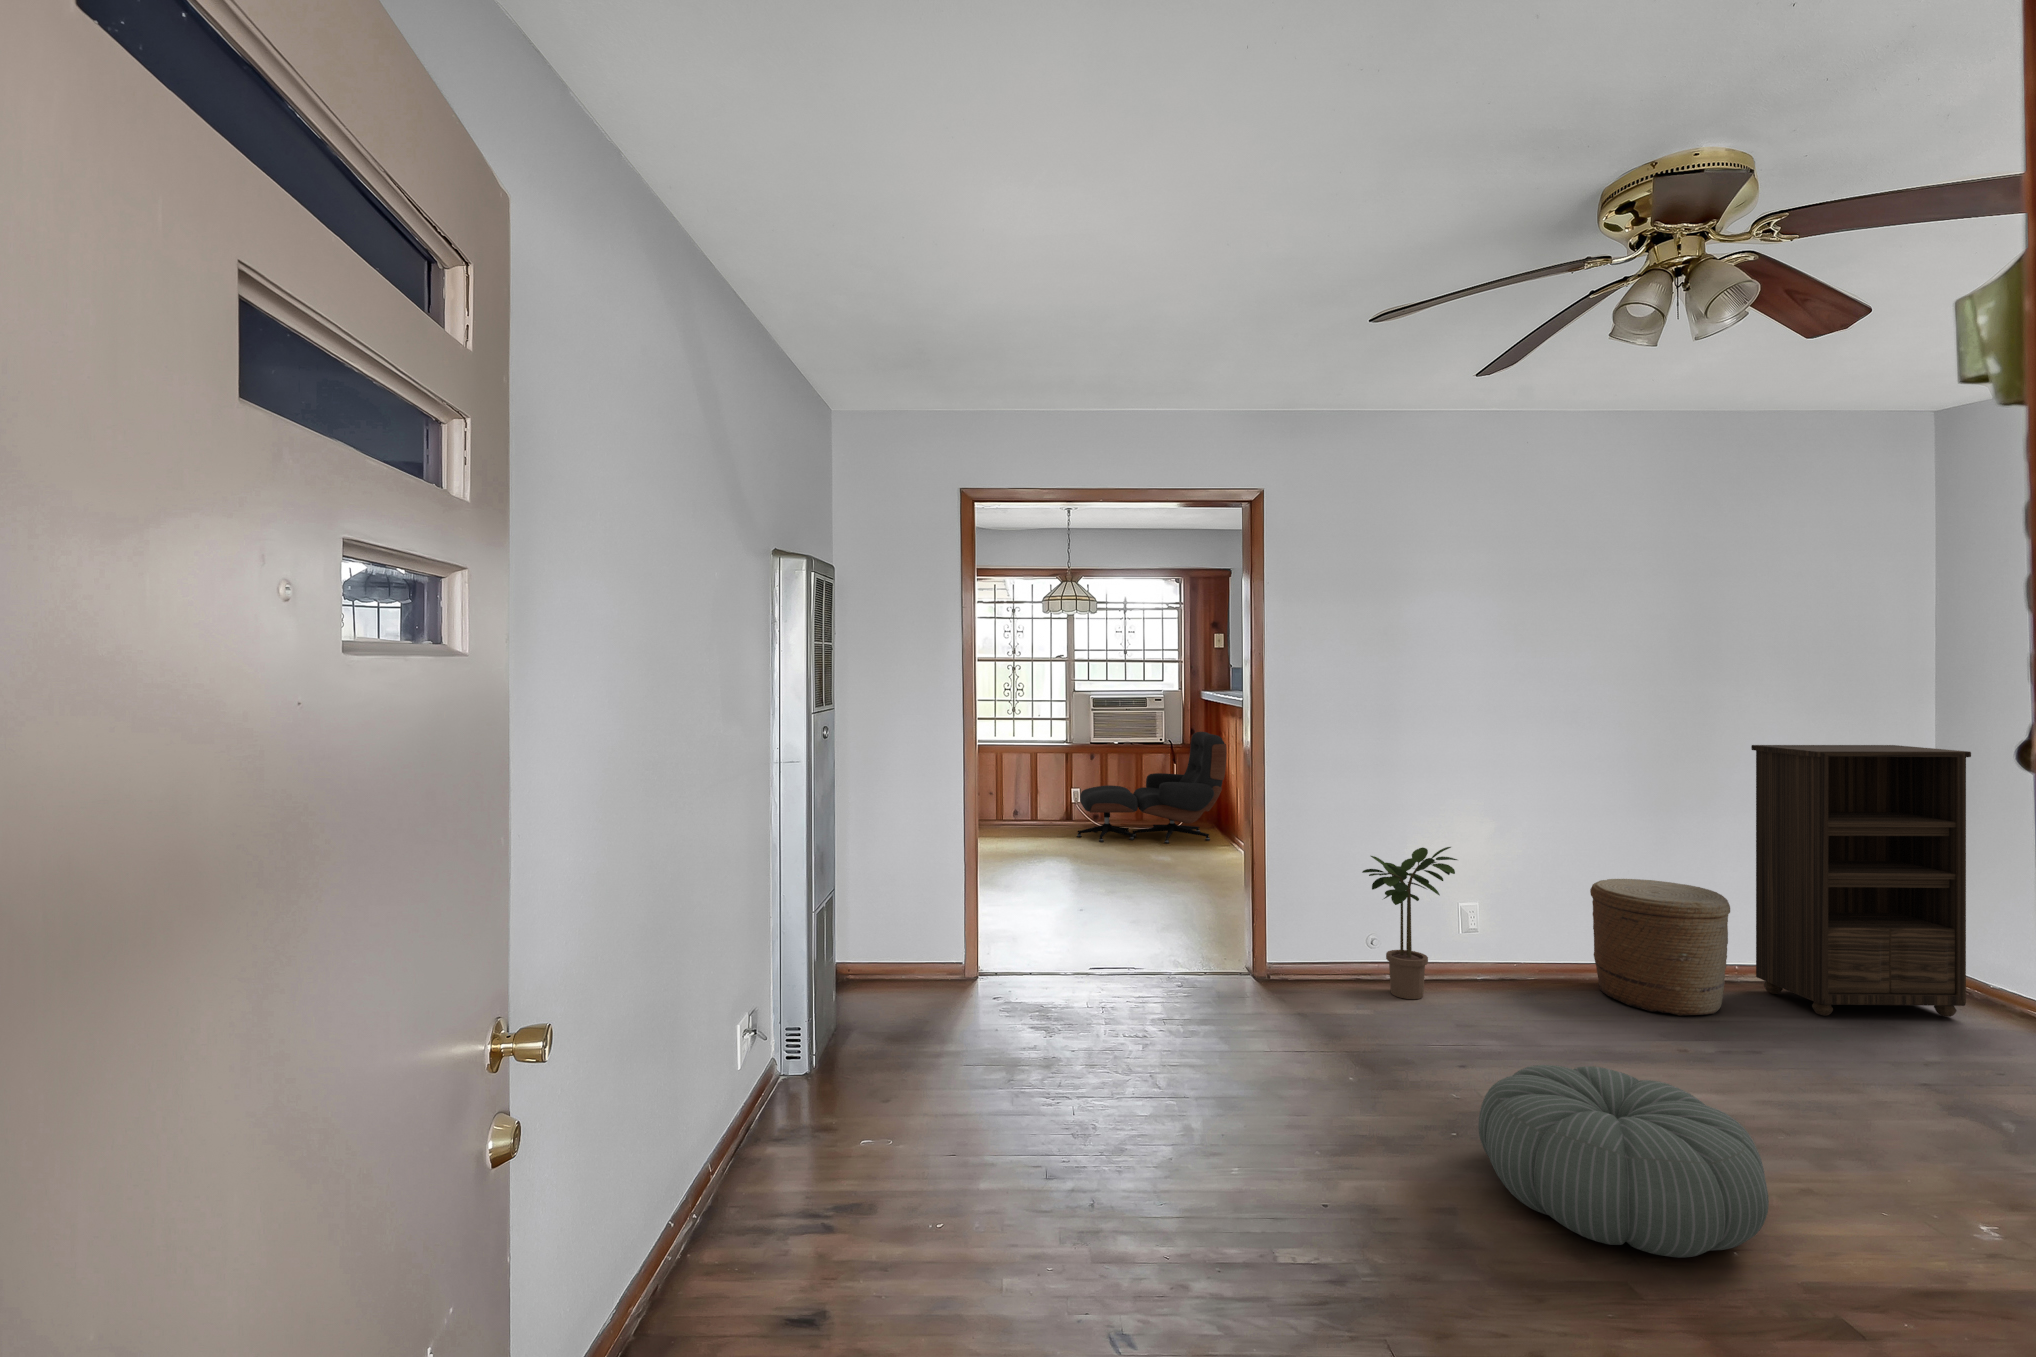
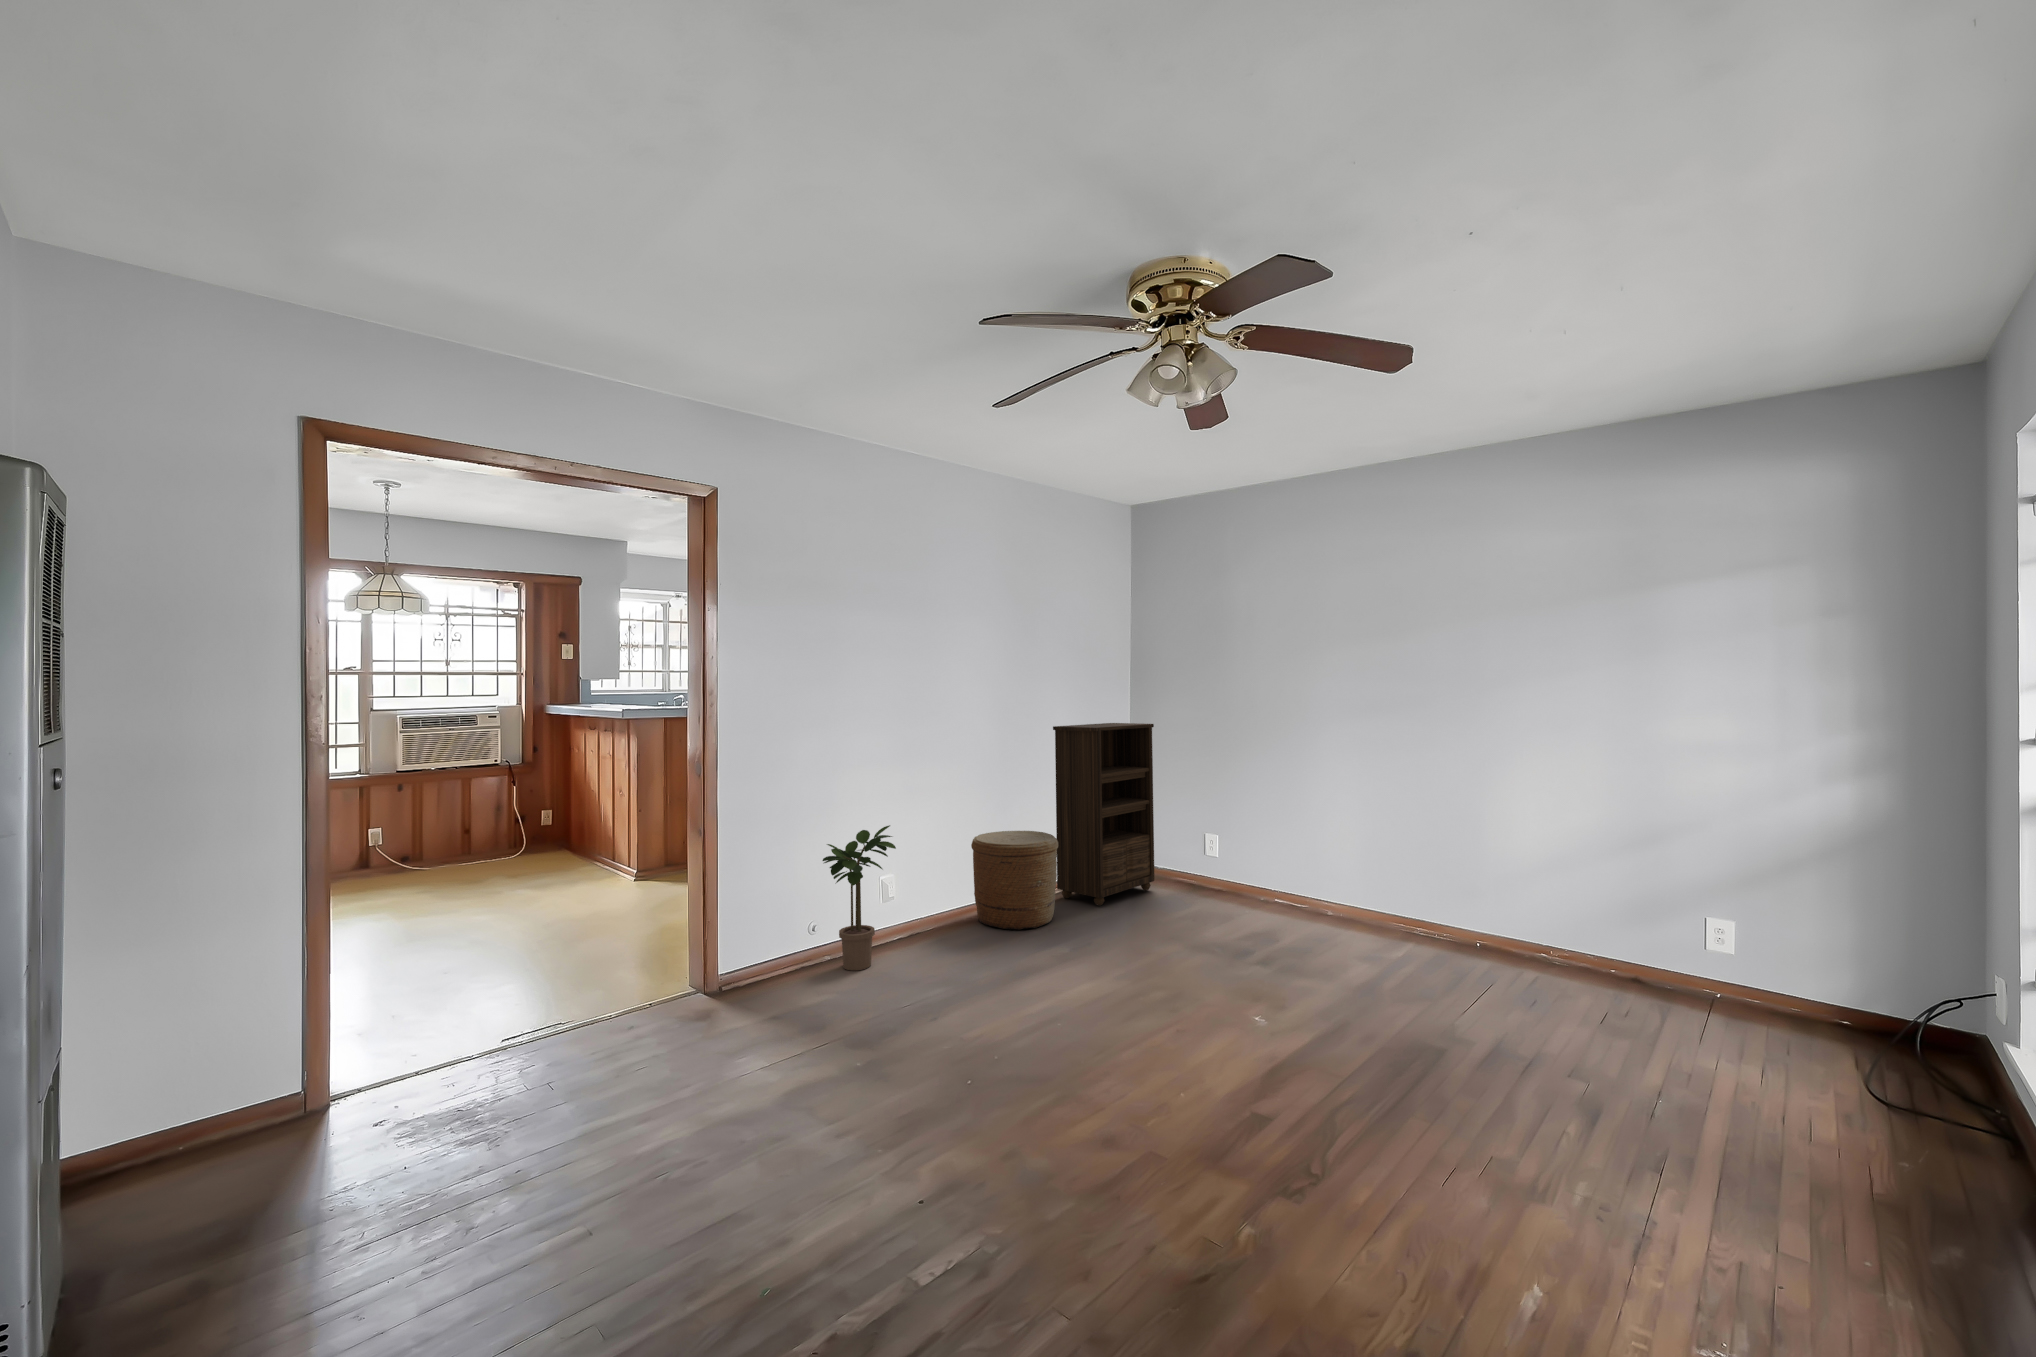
lounge chair: present [1077,732,1227,843] -> none [388,748,589,885]
pouf: present [1479,1065,1769,1258] -> none [1019,978,1214,1123]

